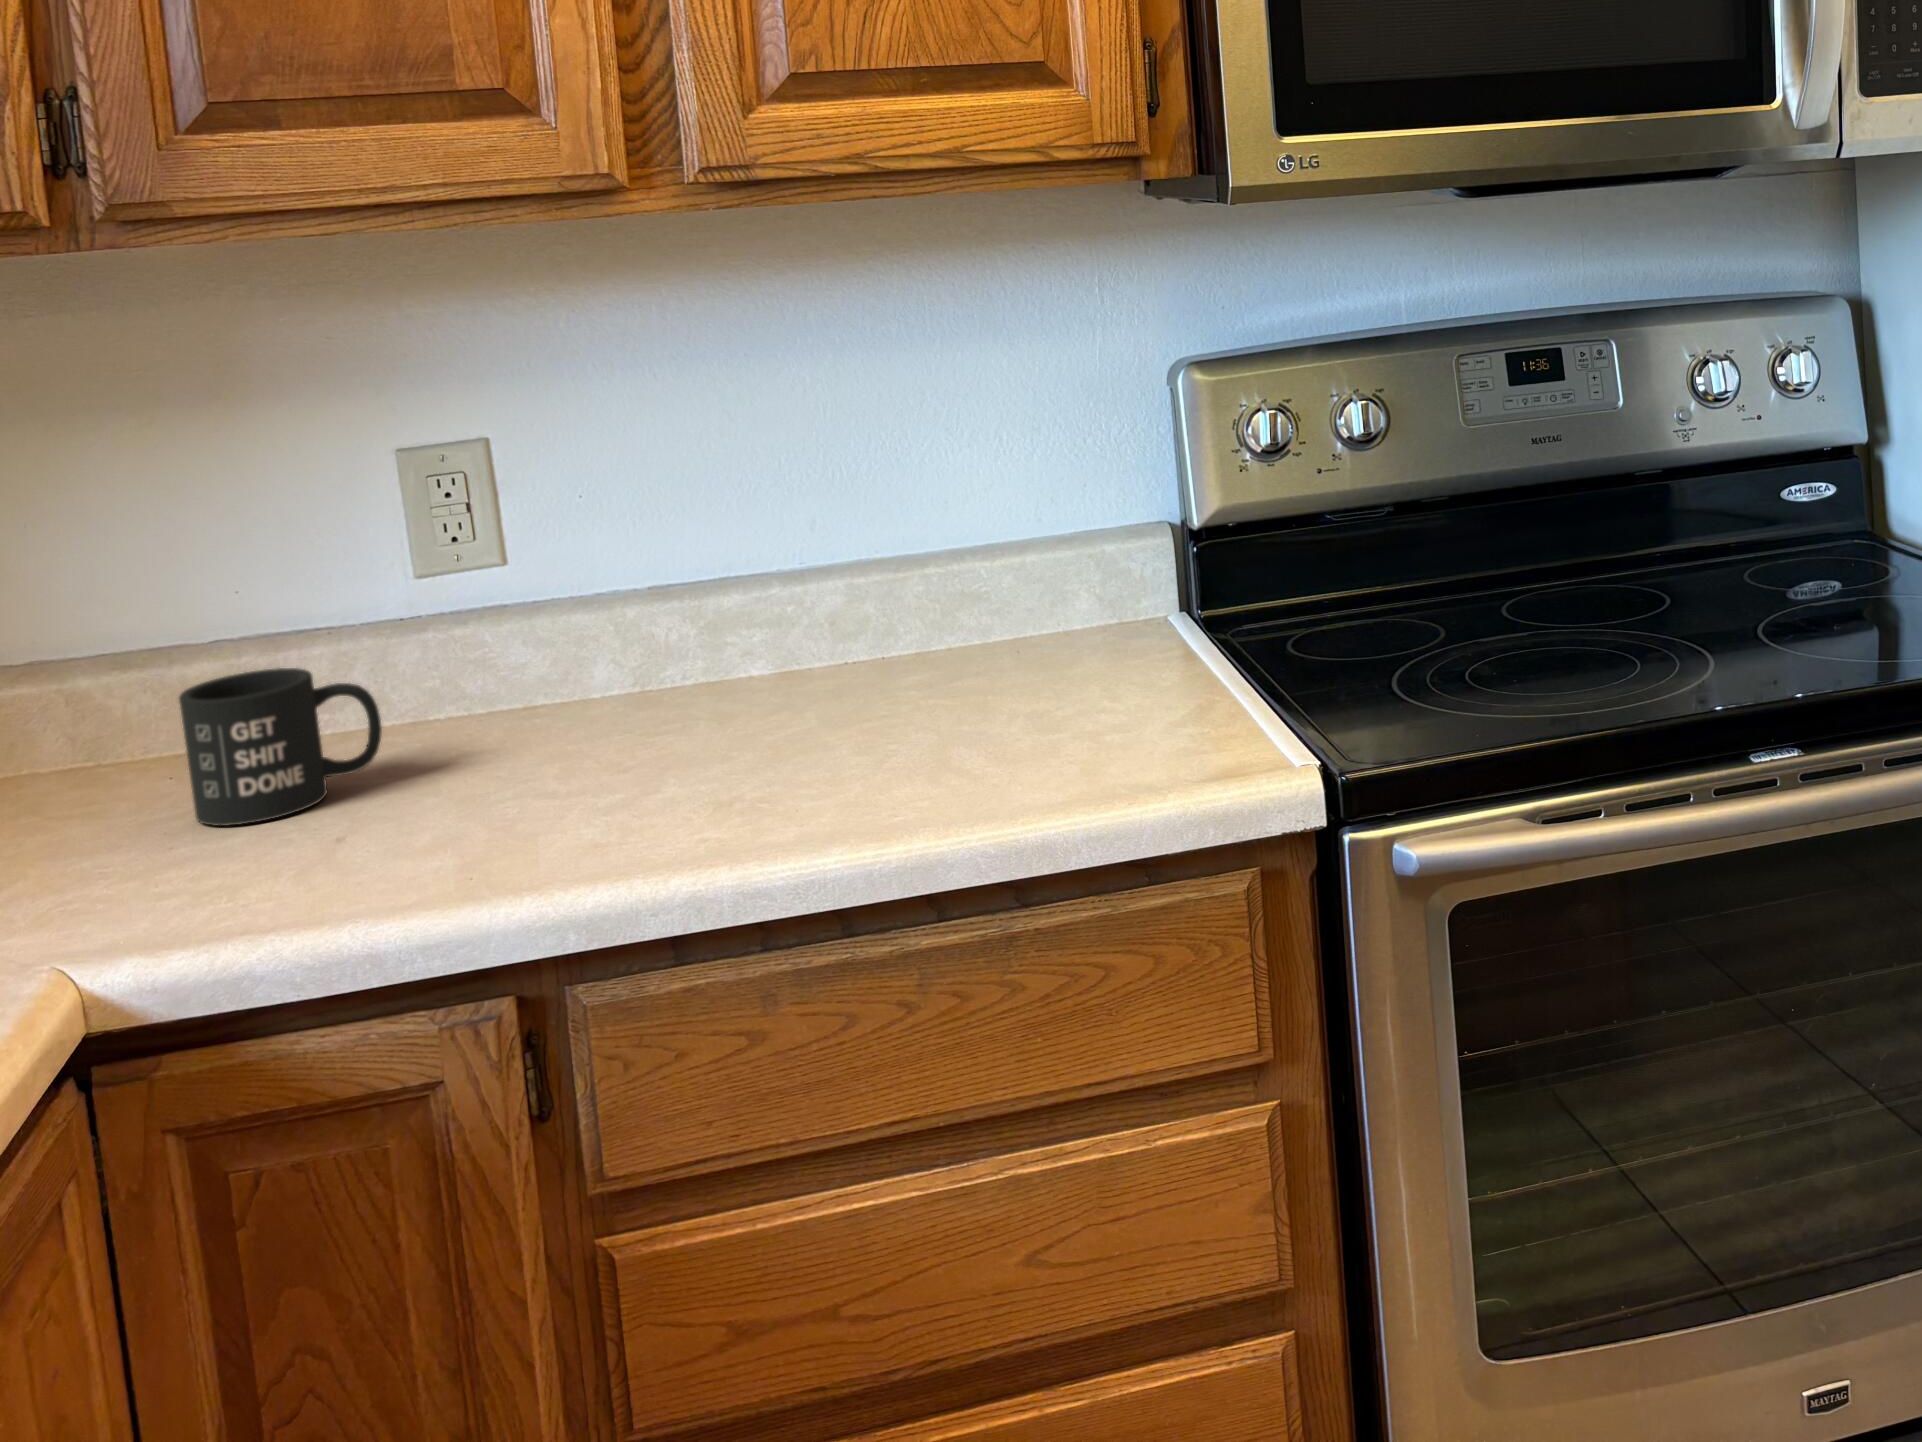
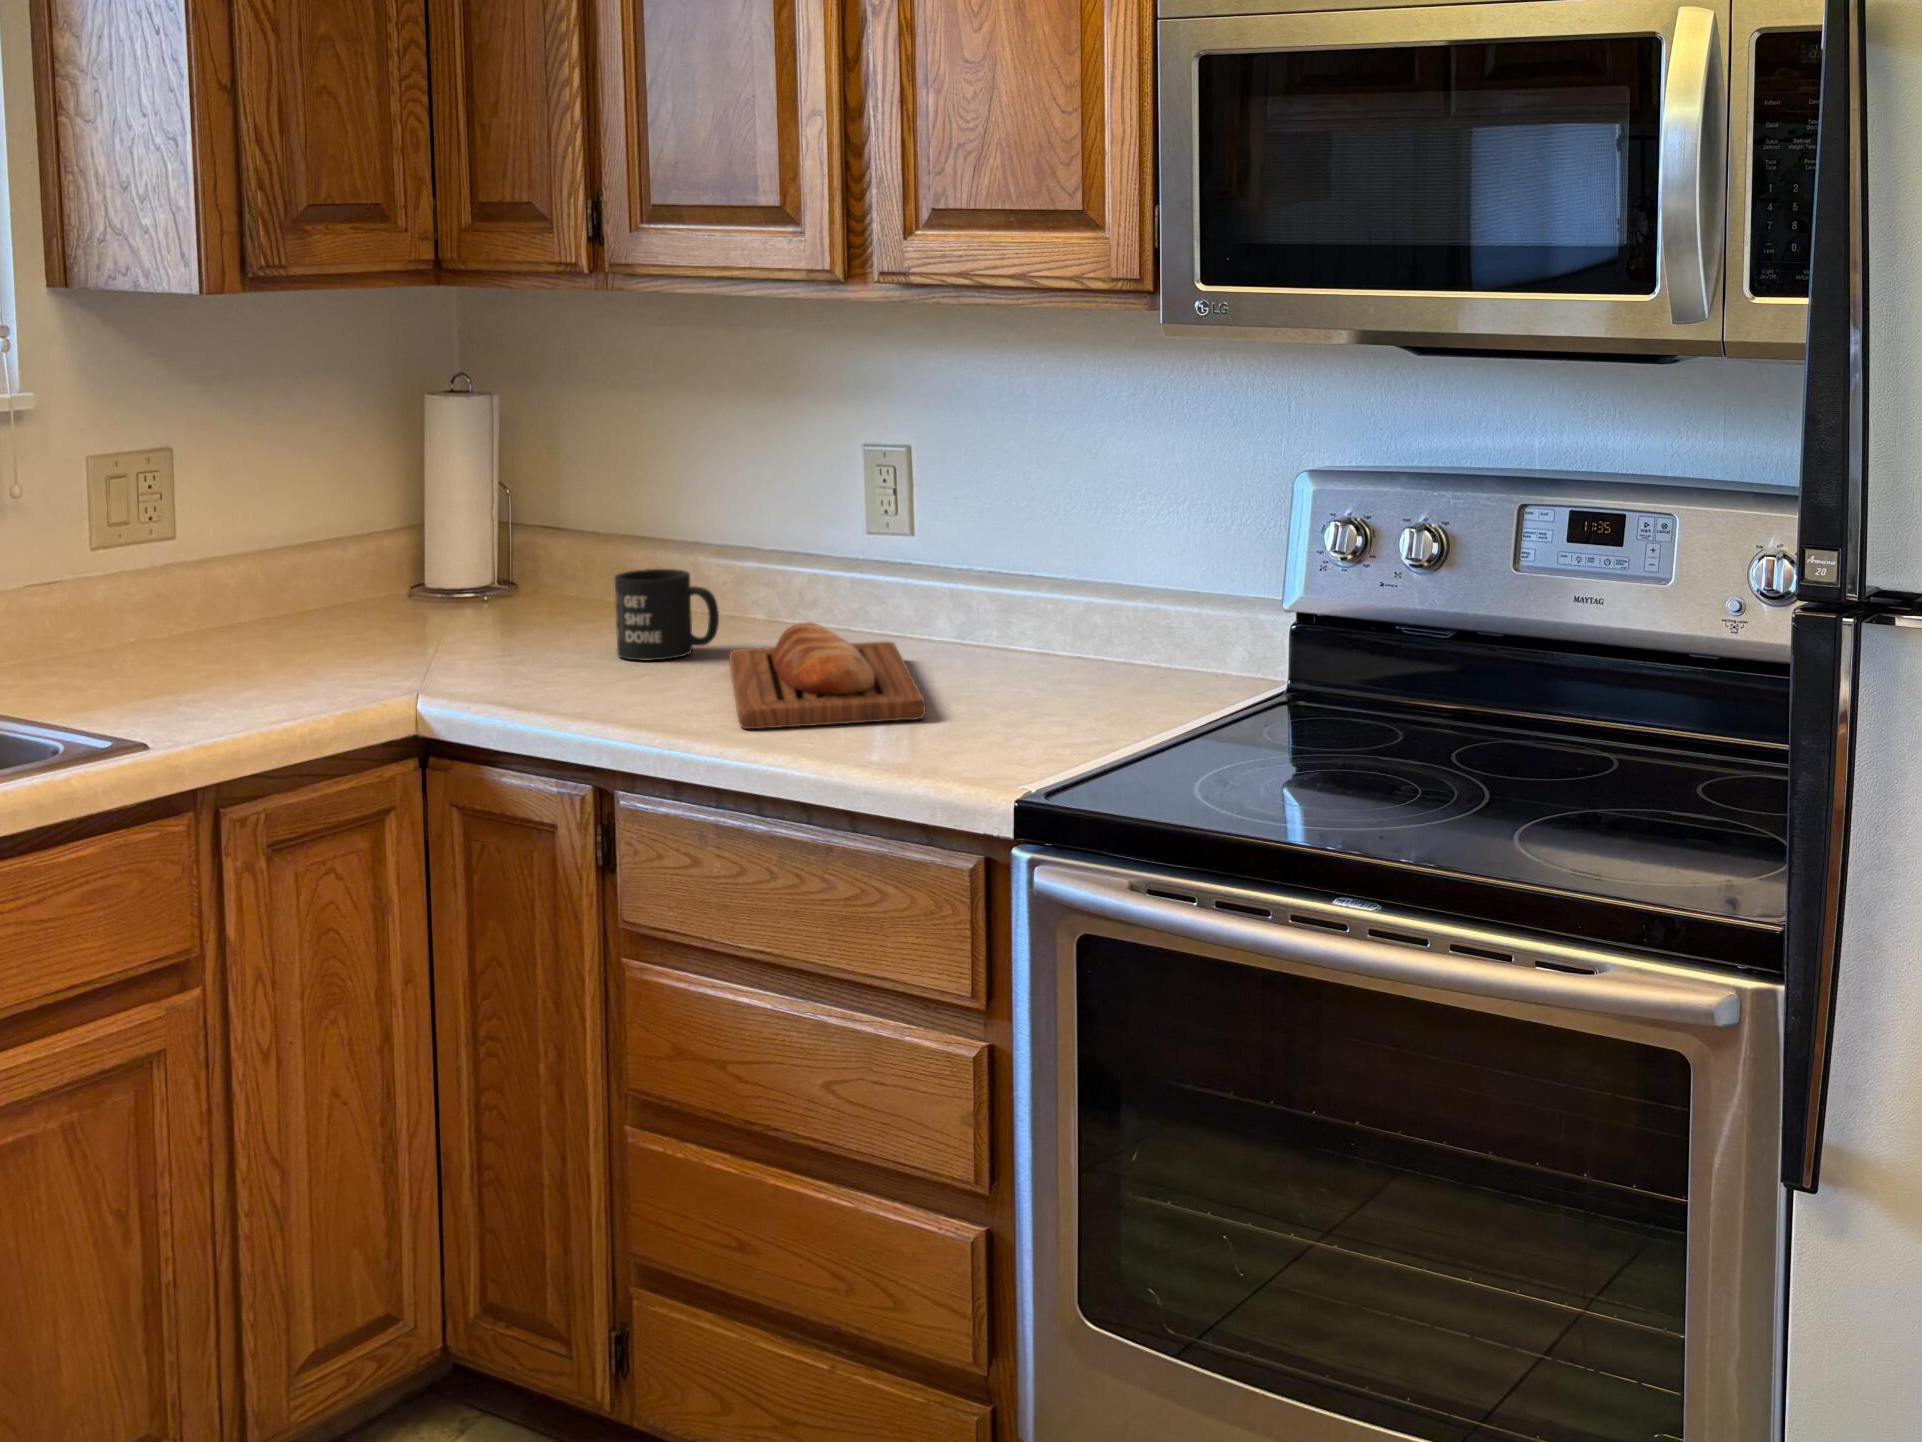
bread loaf: none [448,682,937,829] -> present [729,622,926,729]

